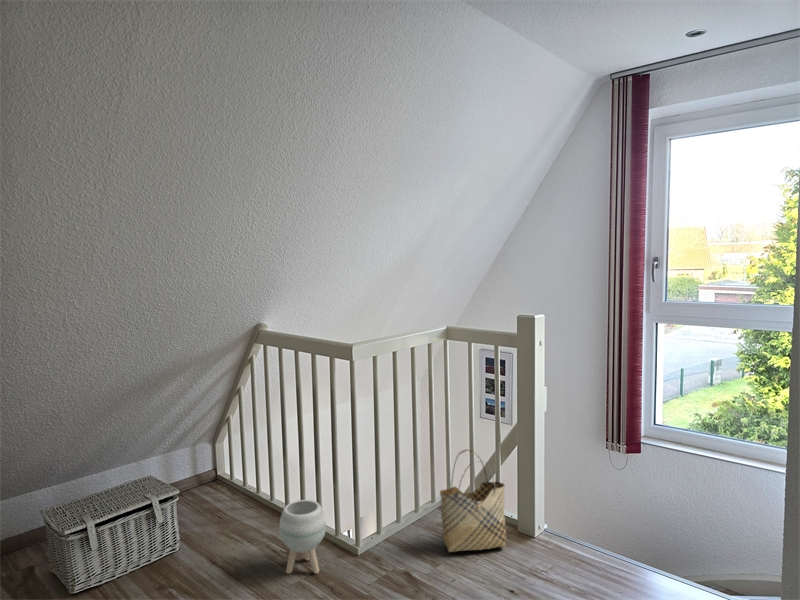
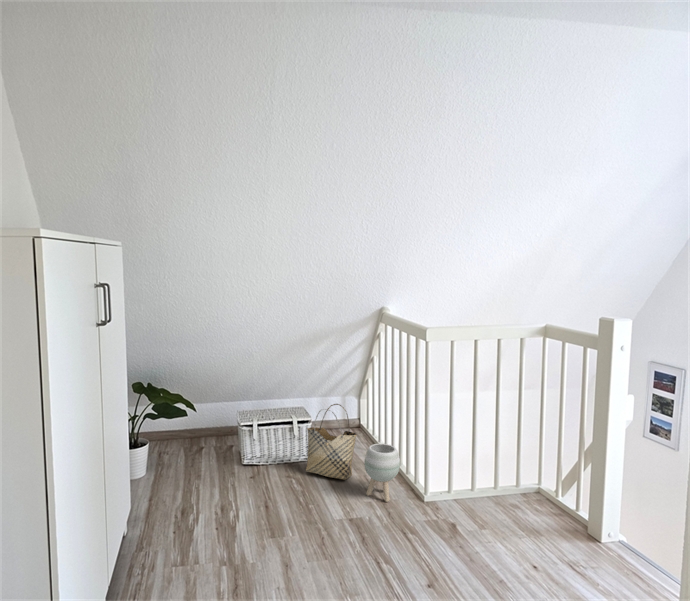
woven basket: present [440,450,507,552] -> present [306,404,357,480]

